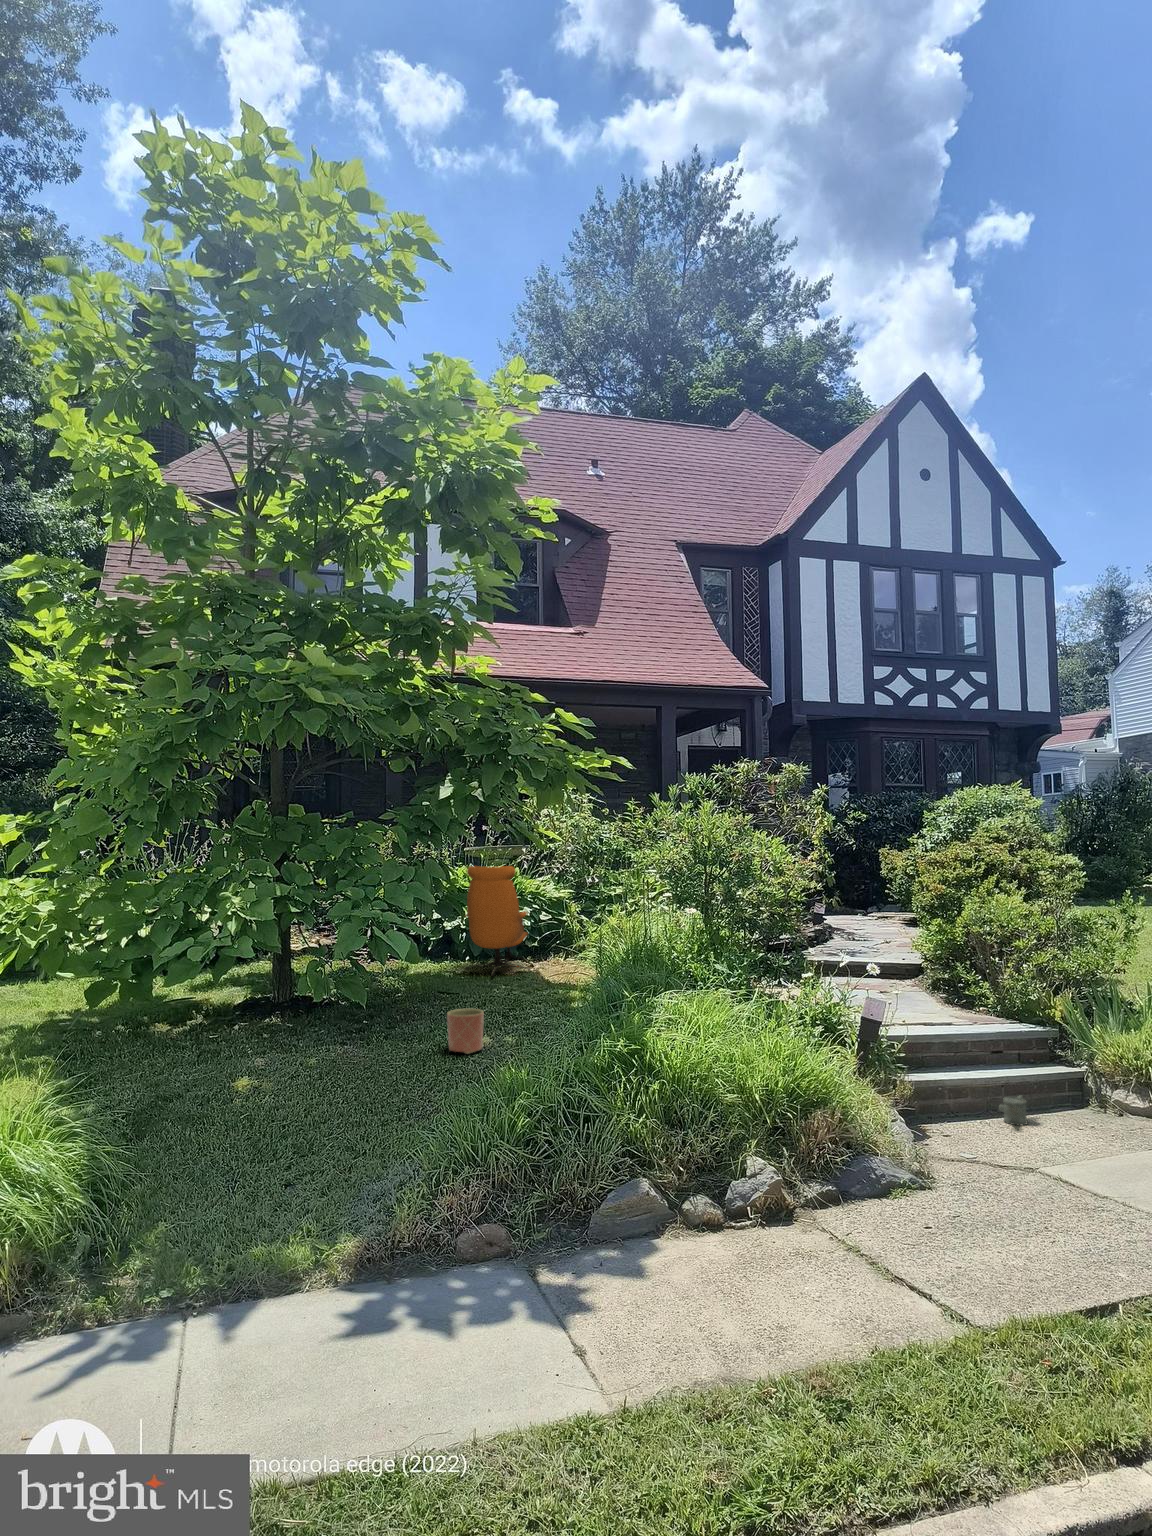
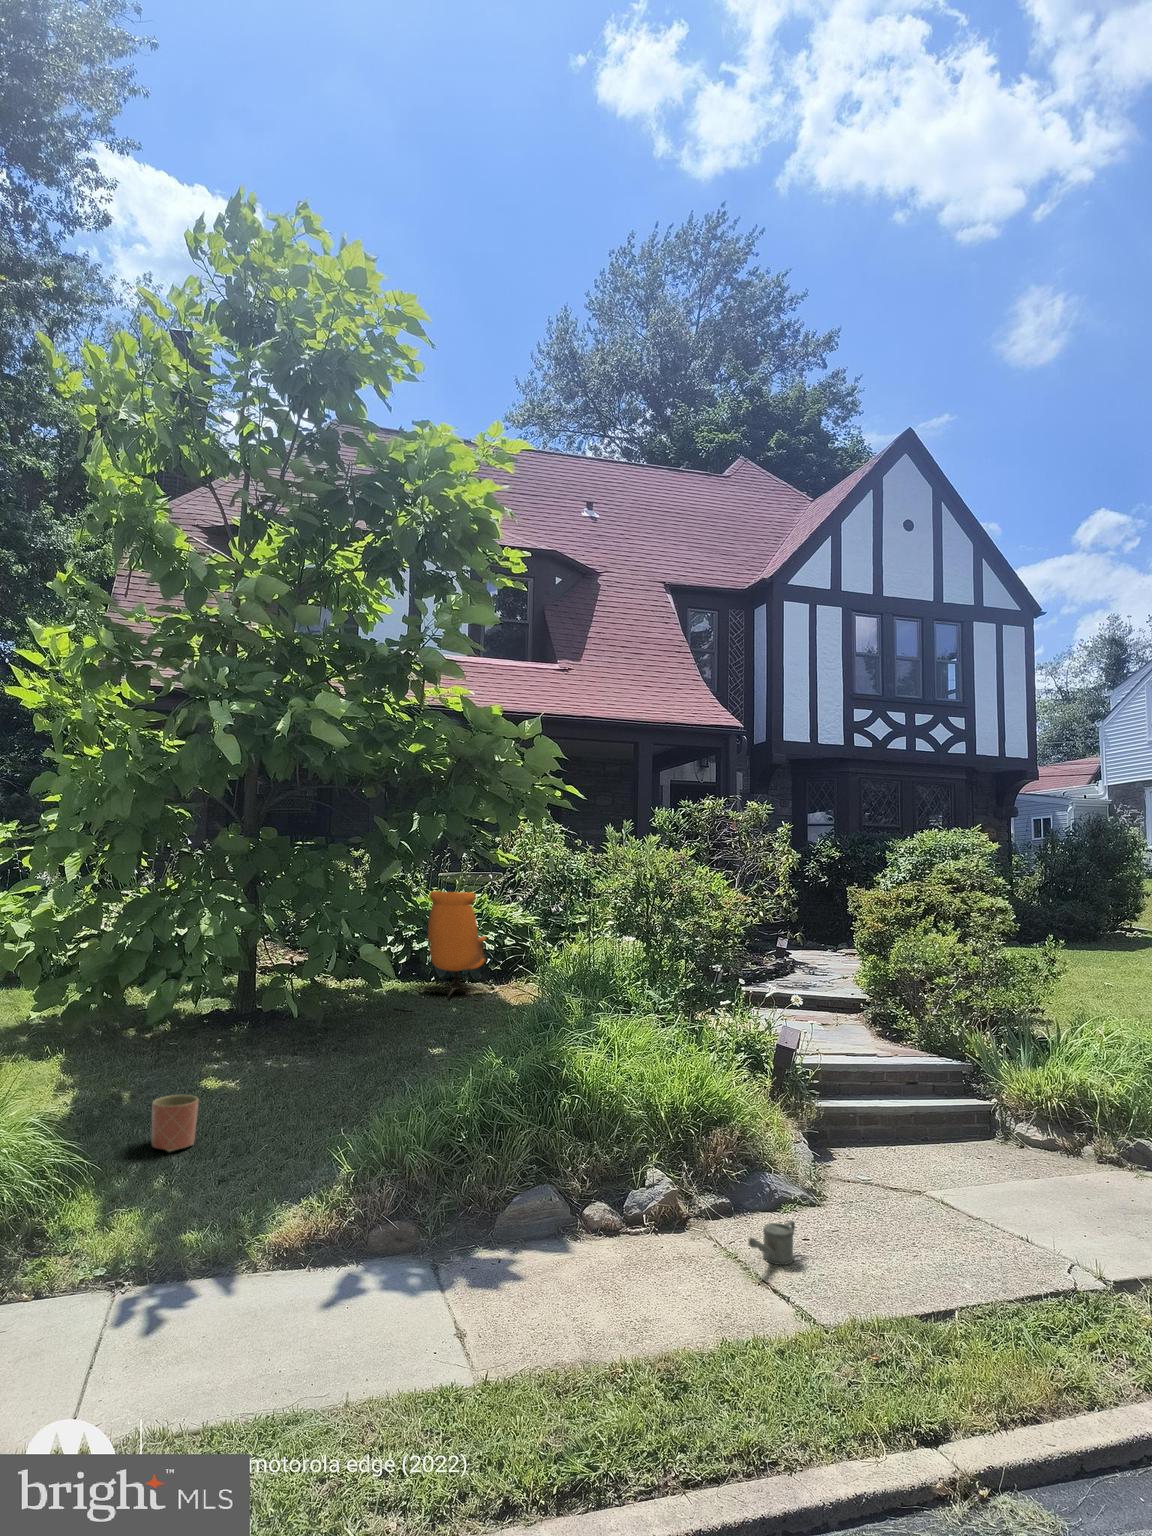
planter: present [447,1009,484,1054] -> present [152,1095,198,1152]
watering can: present [999,1095,1027,1125] -> present [748,1220,795,1265]

